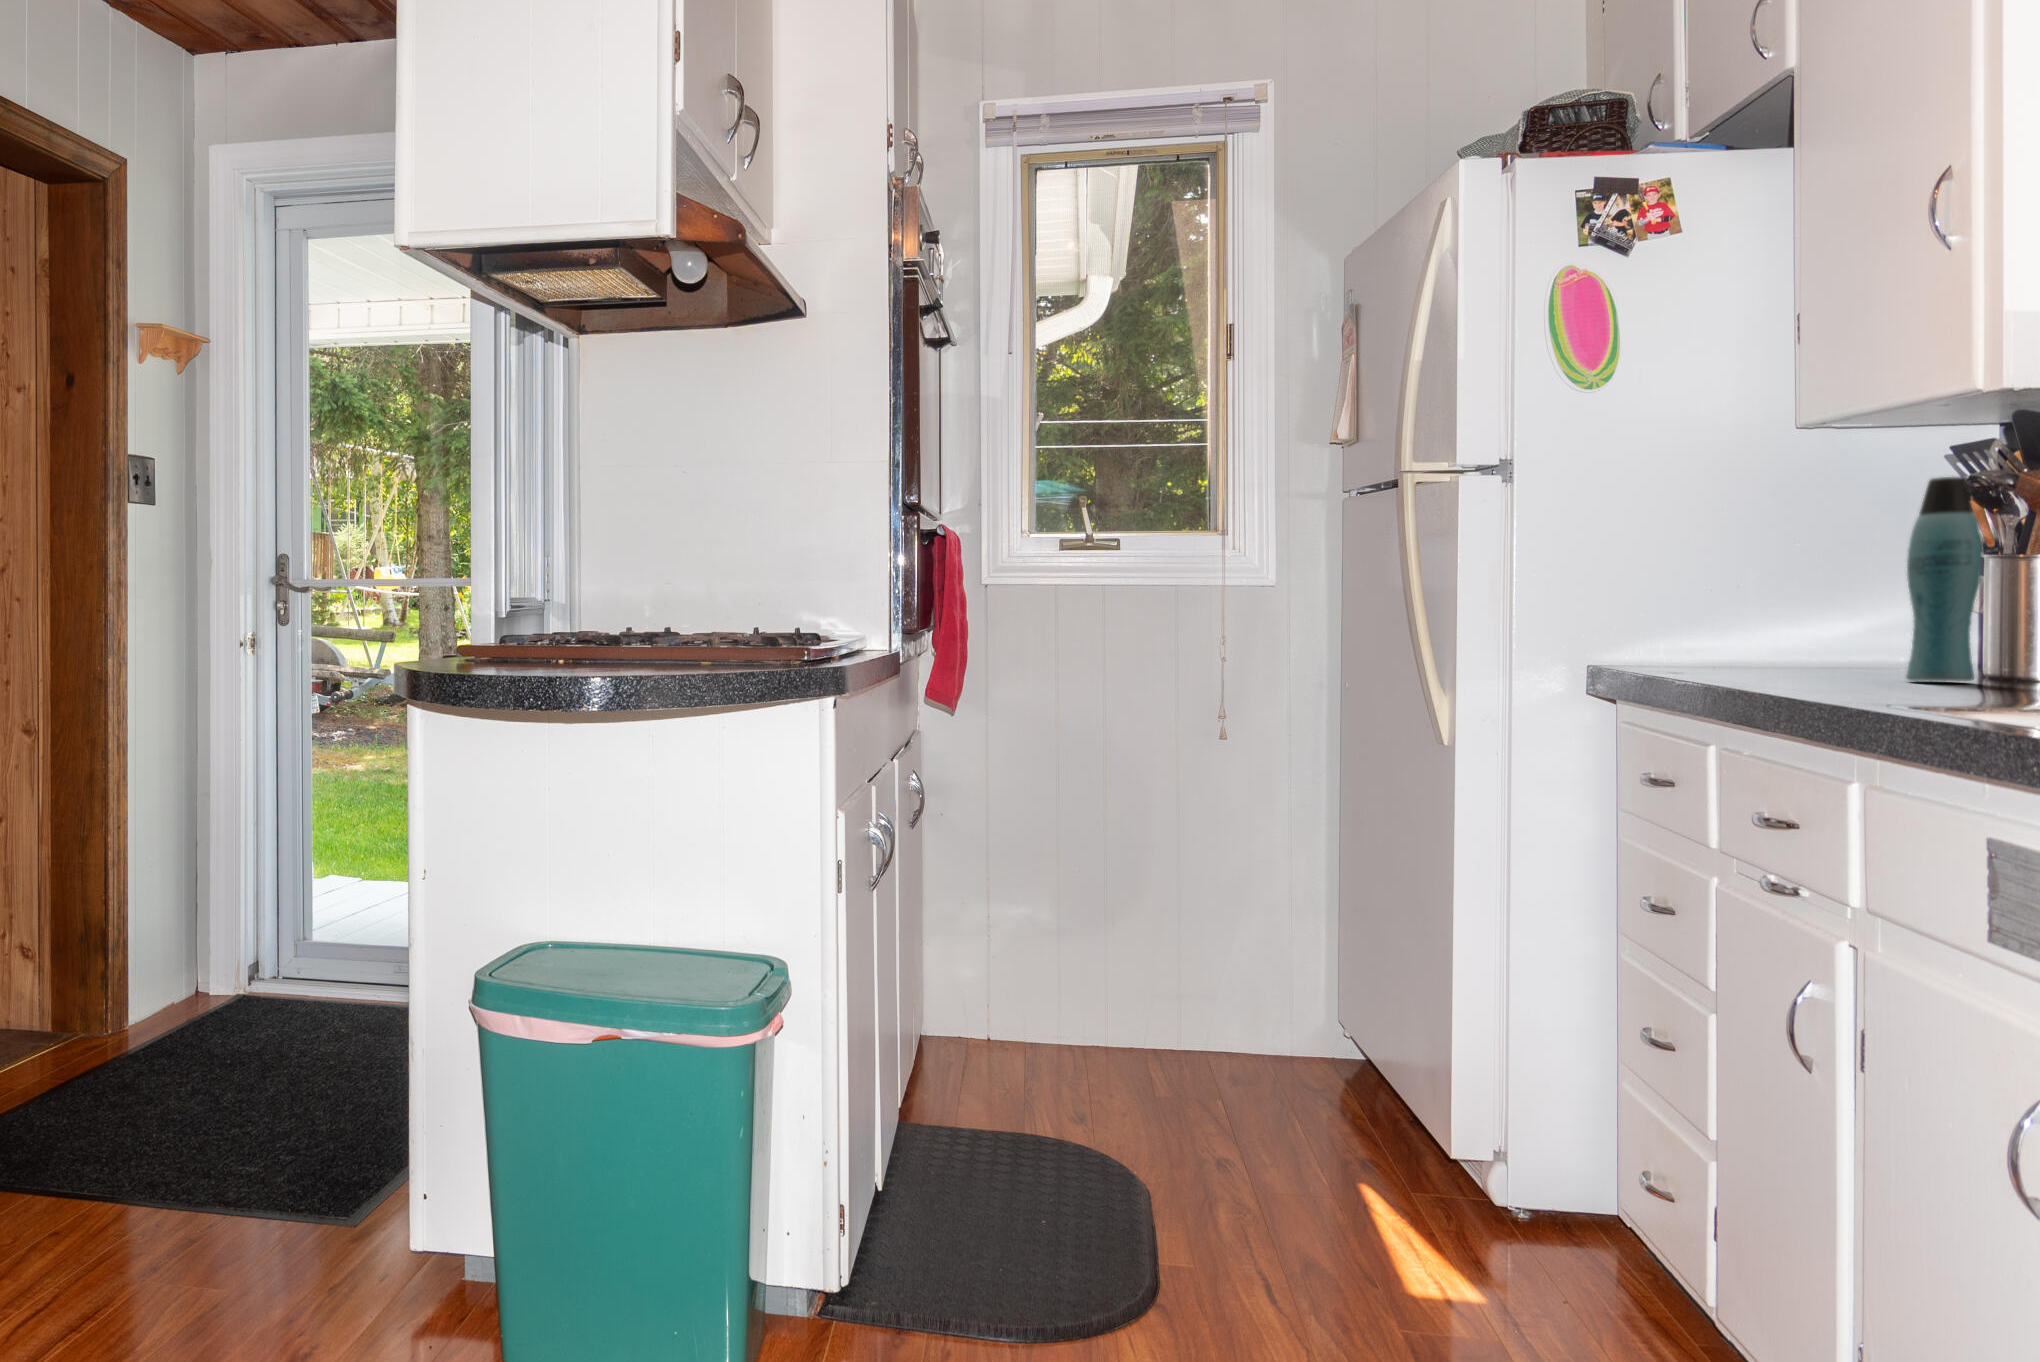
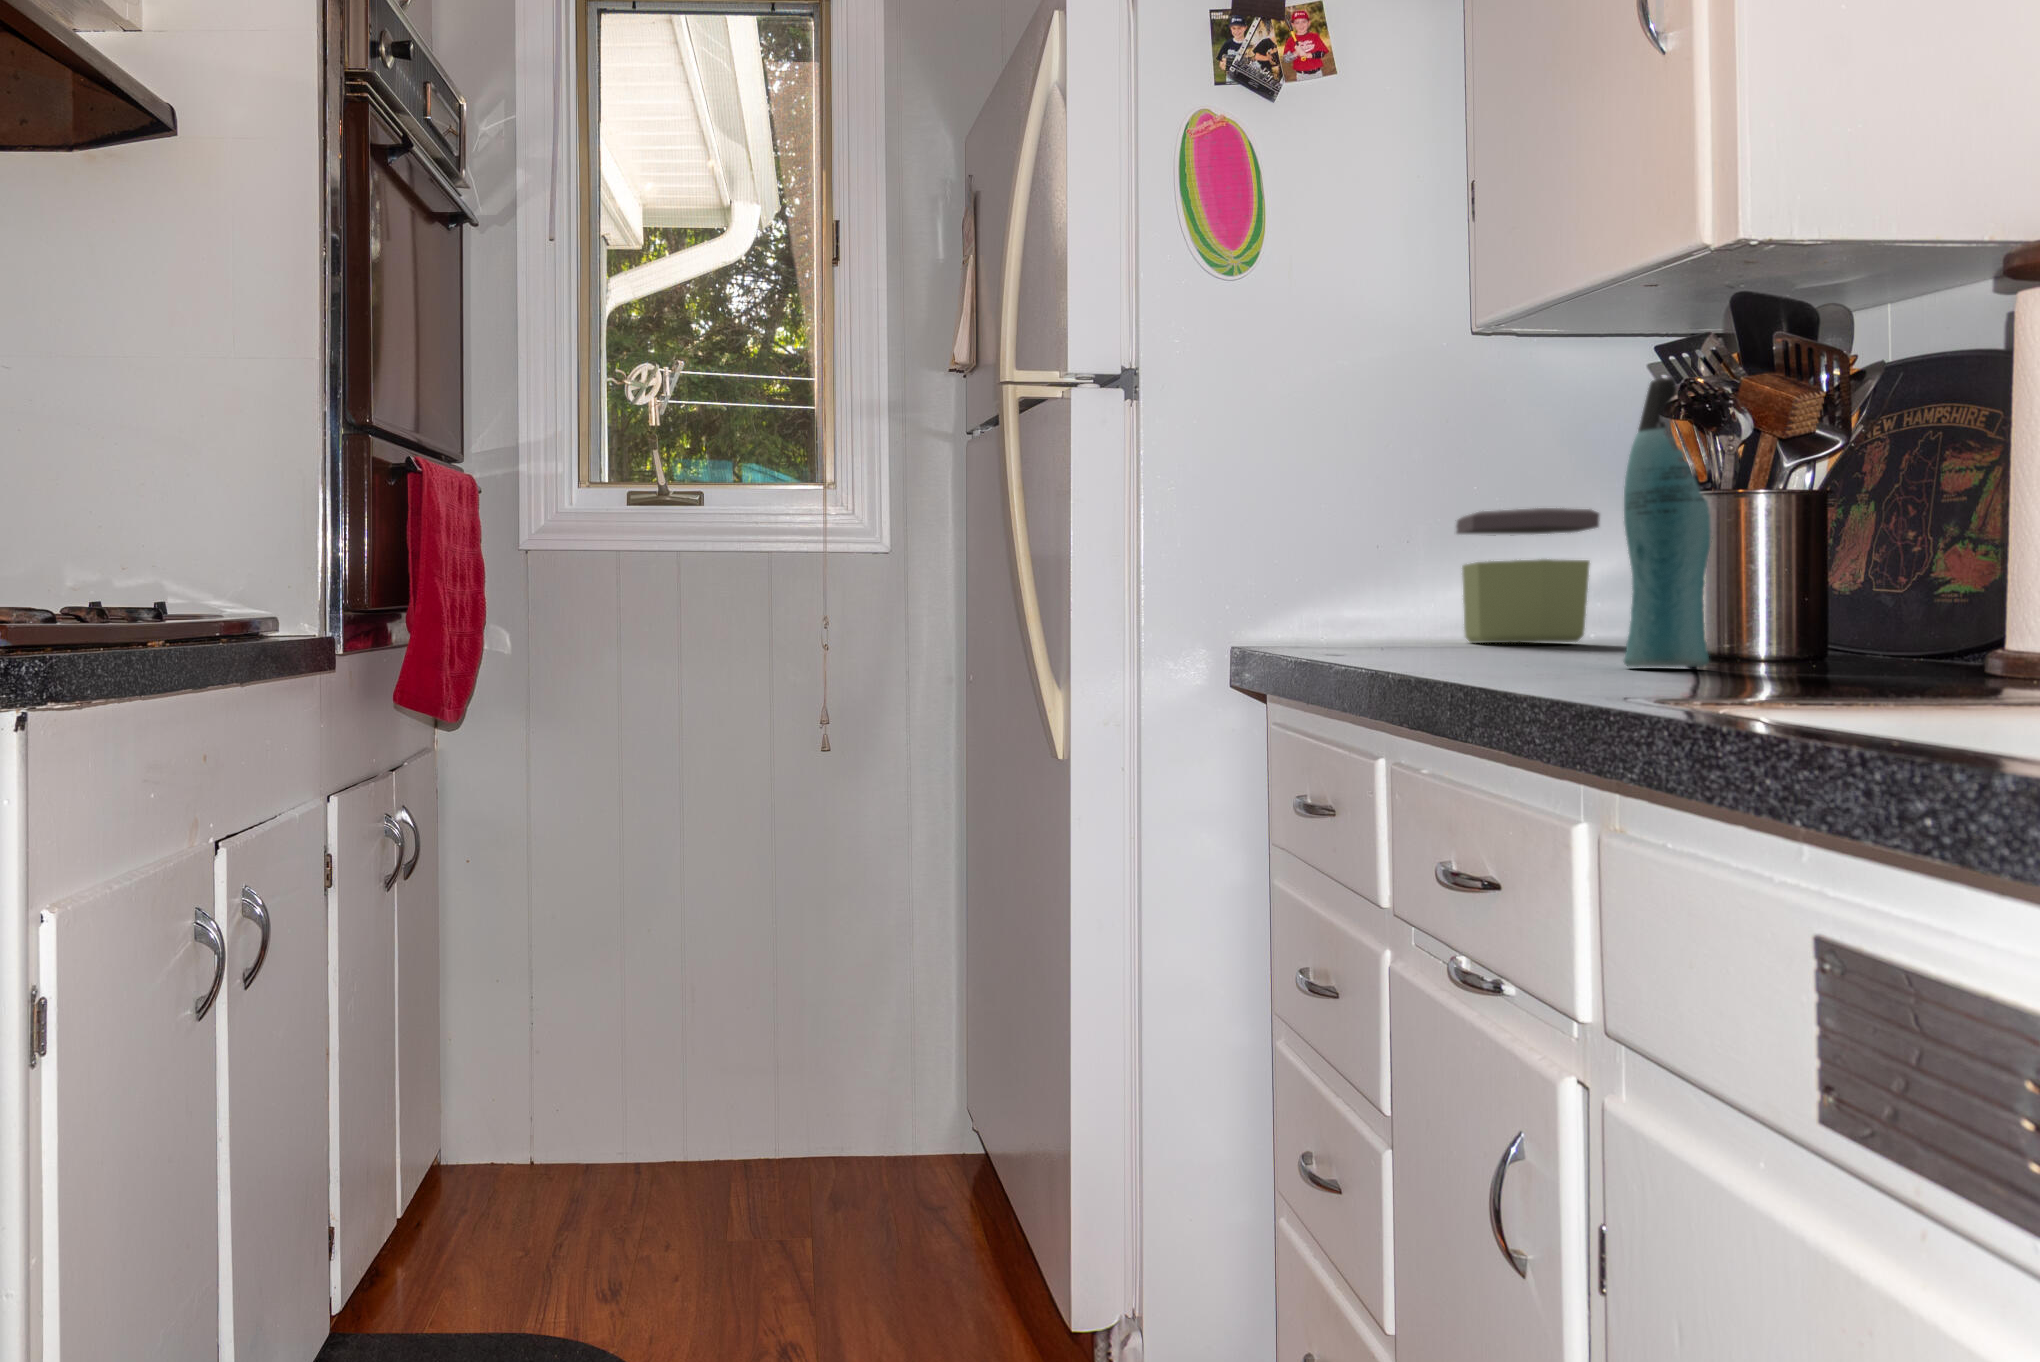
jar: none [1775,559,1900,659] -> present [1456,508,1600,643]

